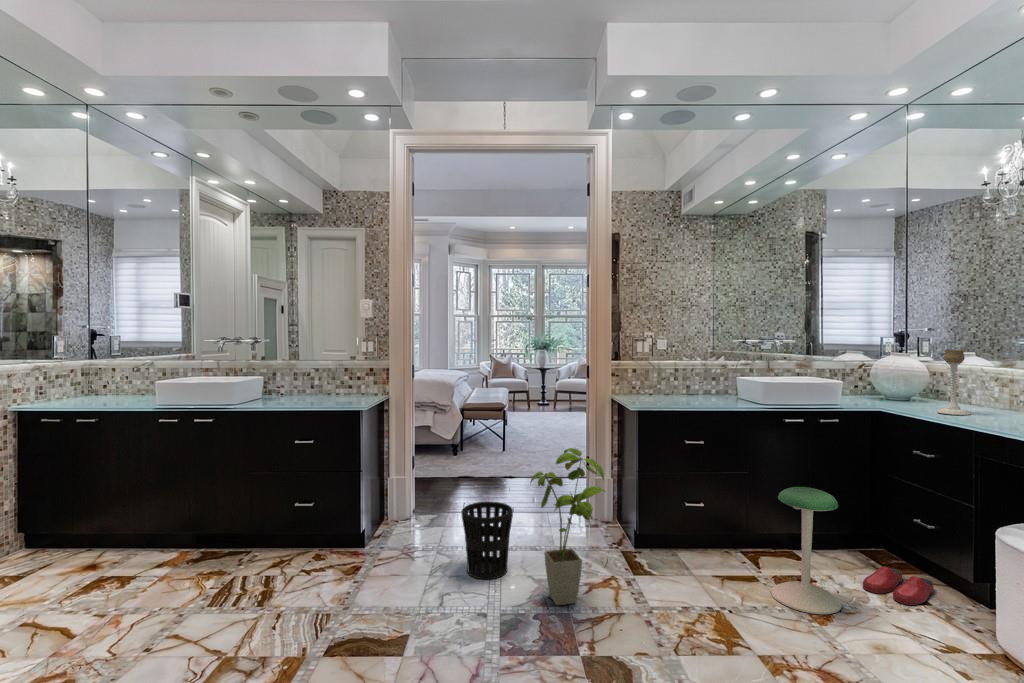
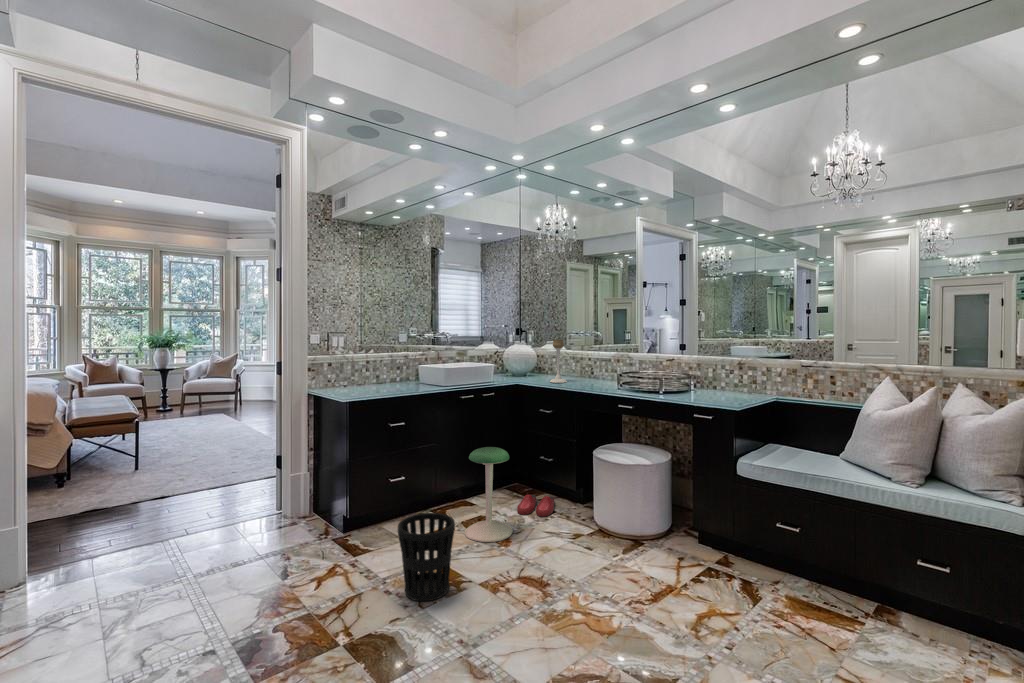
house plant: present [530,448,605,605] -> none [255,446,345,610]
wastebasket: present [462,502,513,579] -> present [398,513,455,601]

